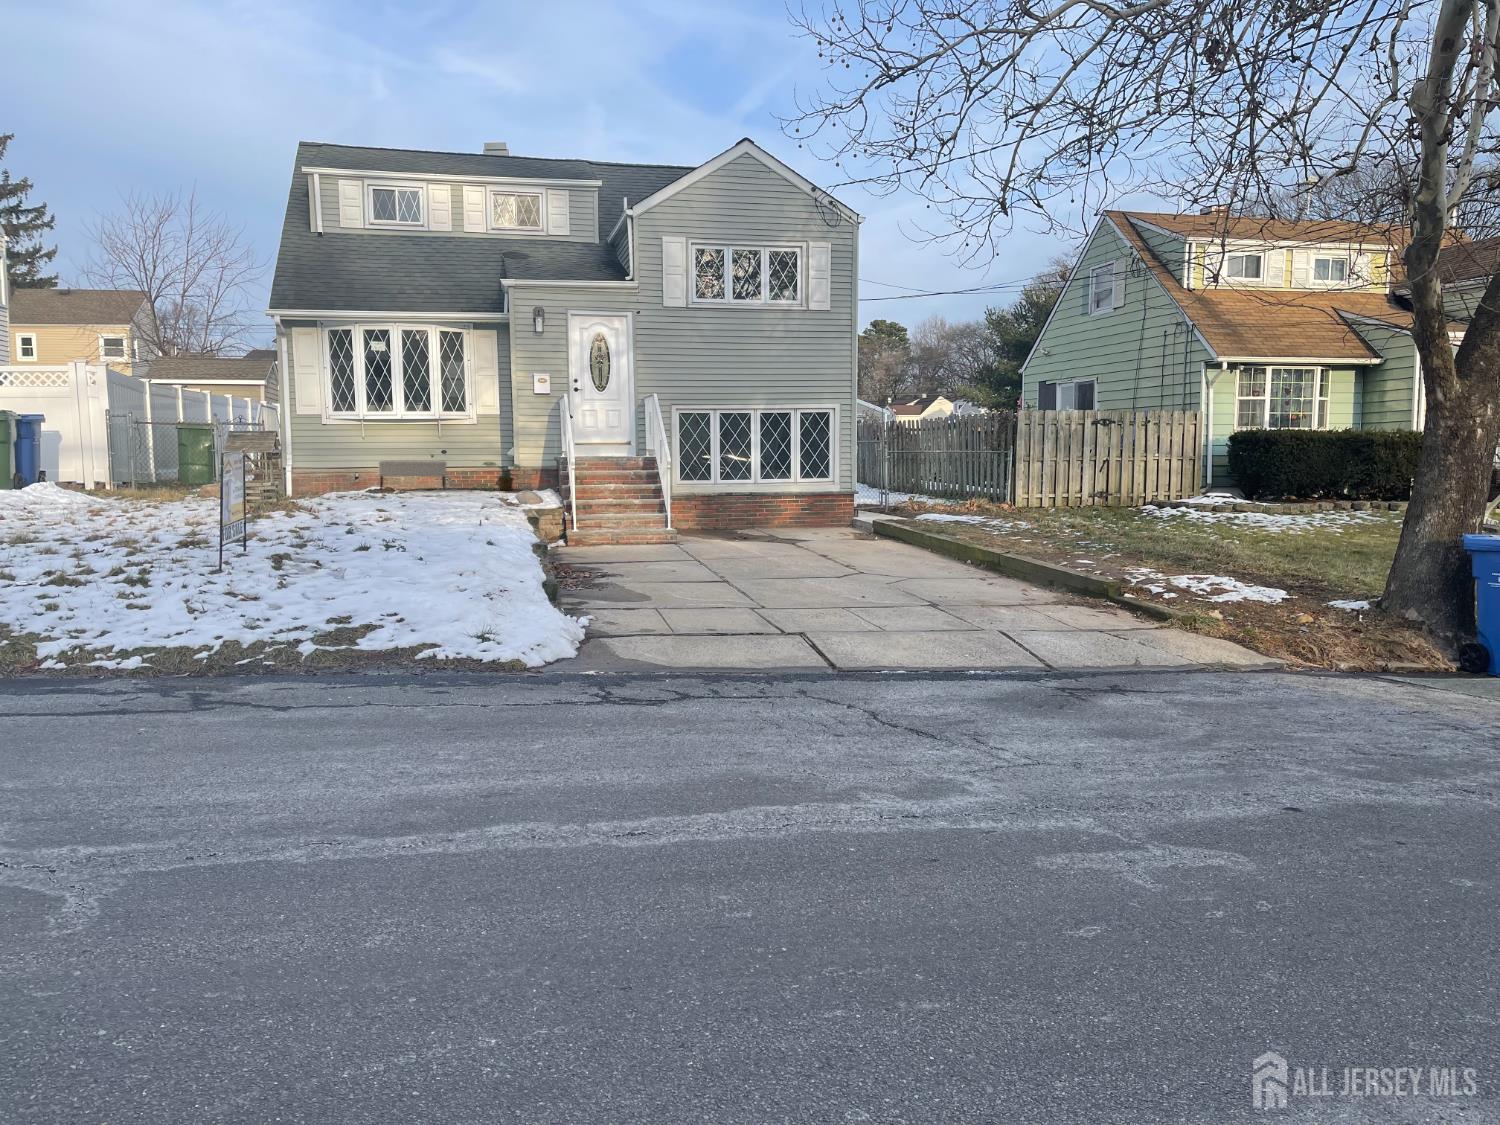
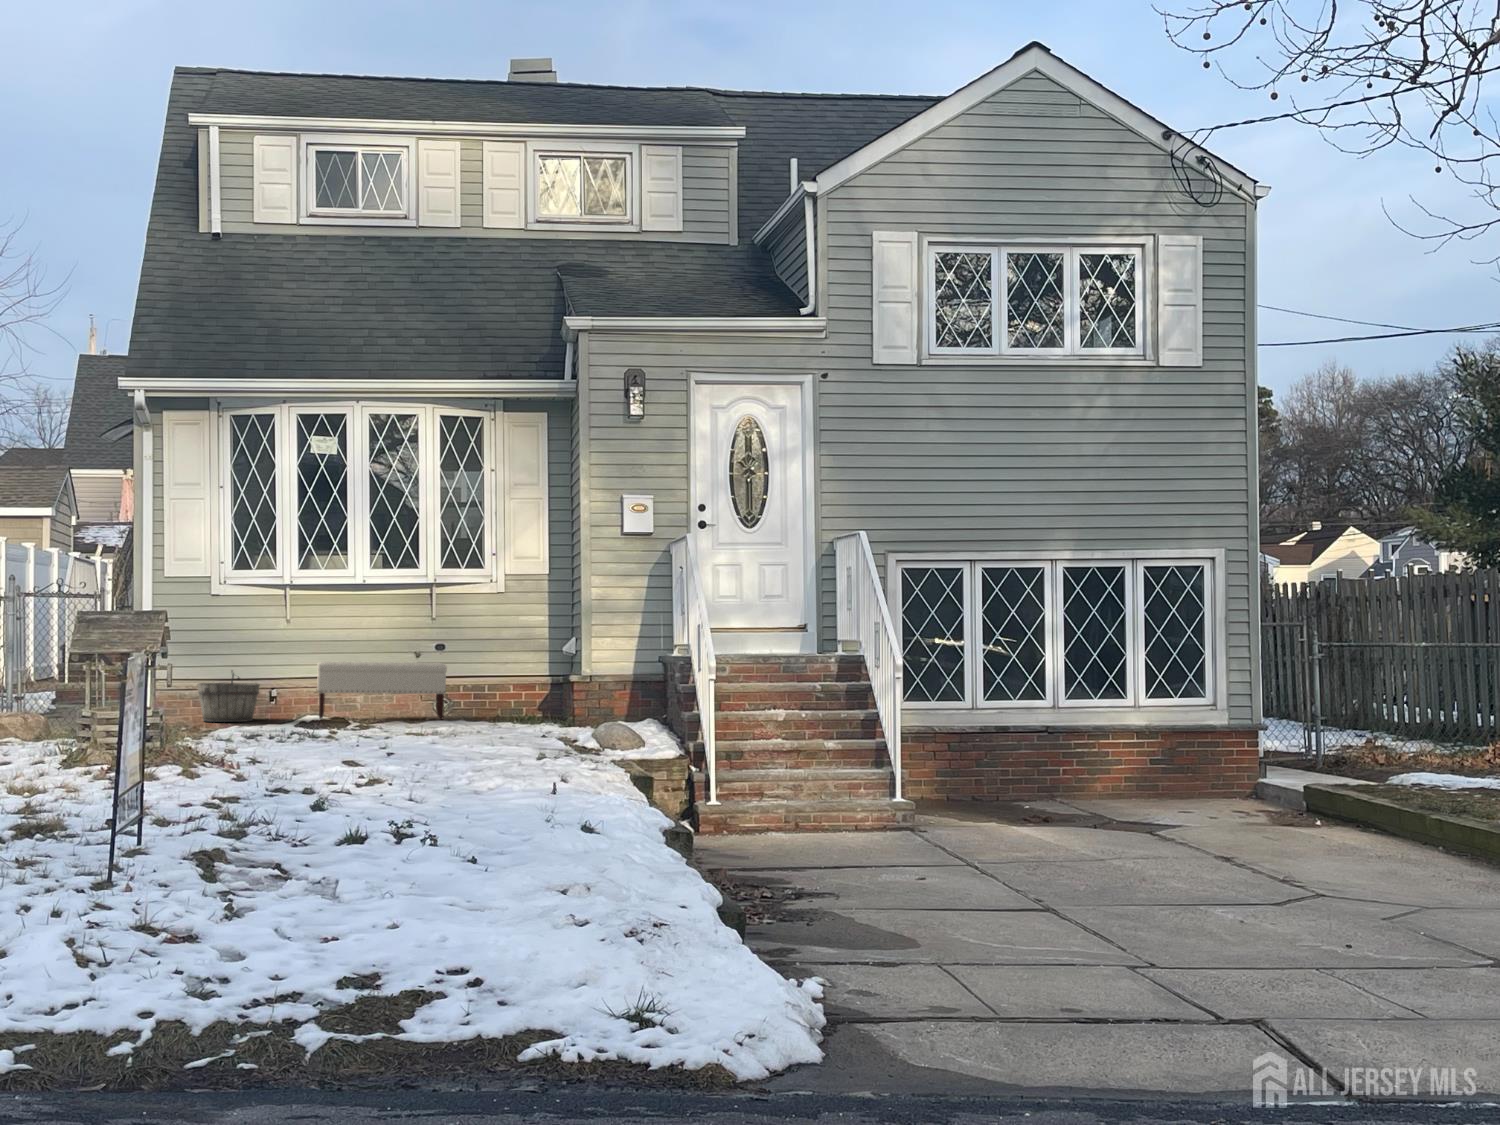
potted plant: present [484,462,519,490] -> none [516,665,590,721]
wooden bucket: none [315,464,349,491] -> present [198,673,260,722]

